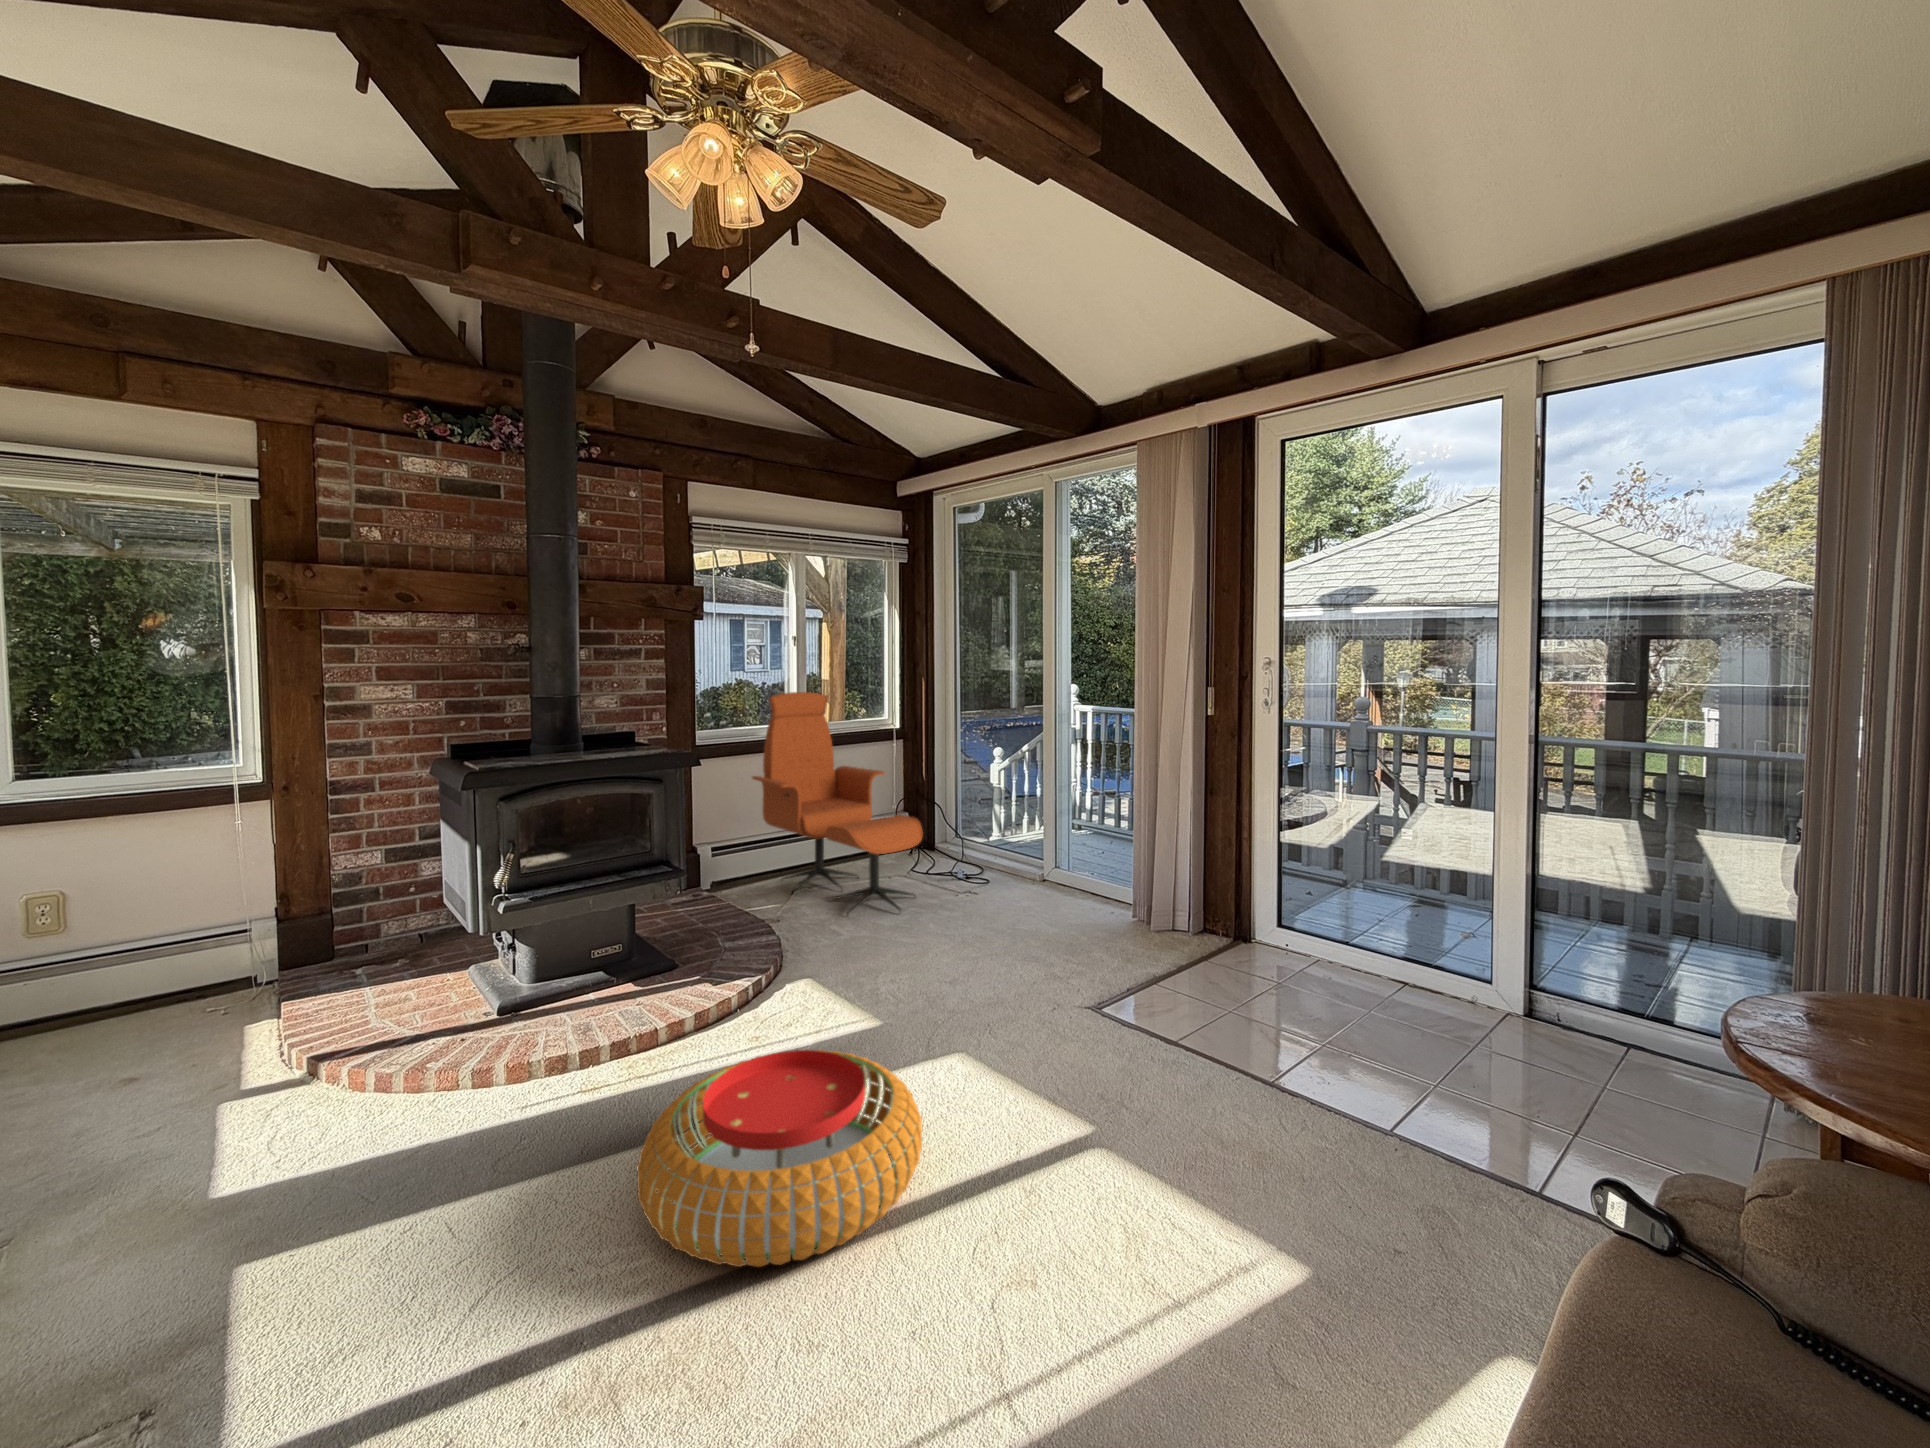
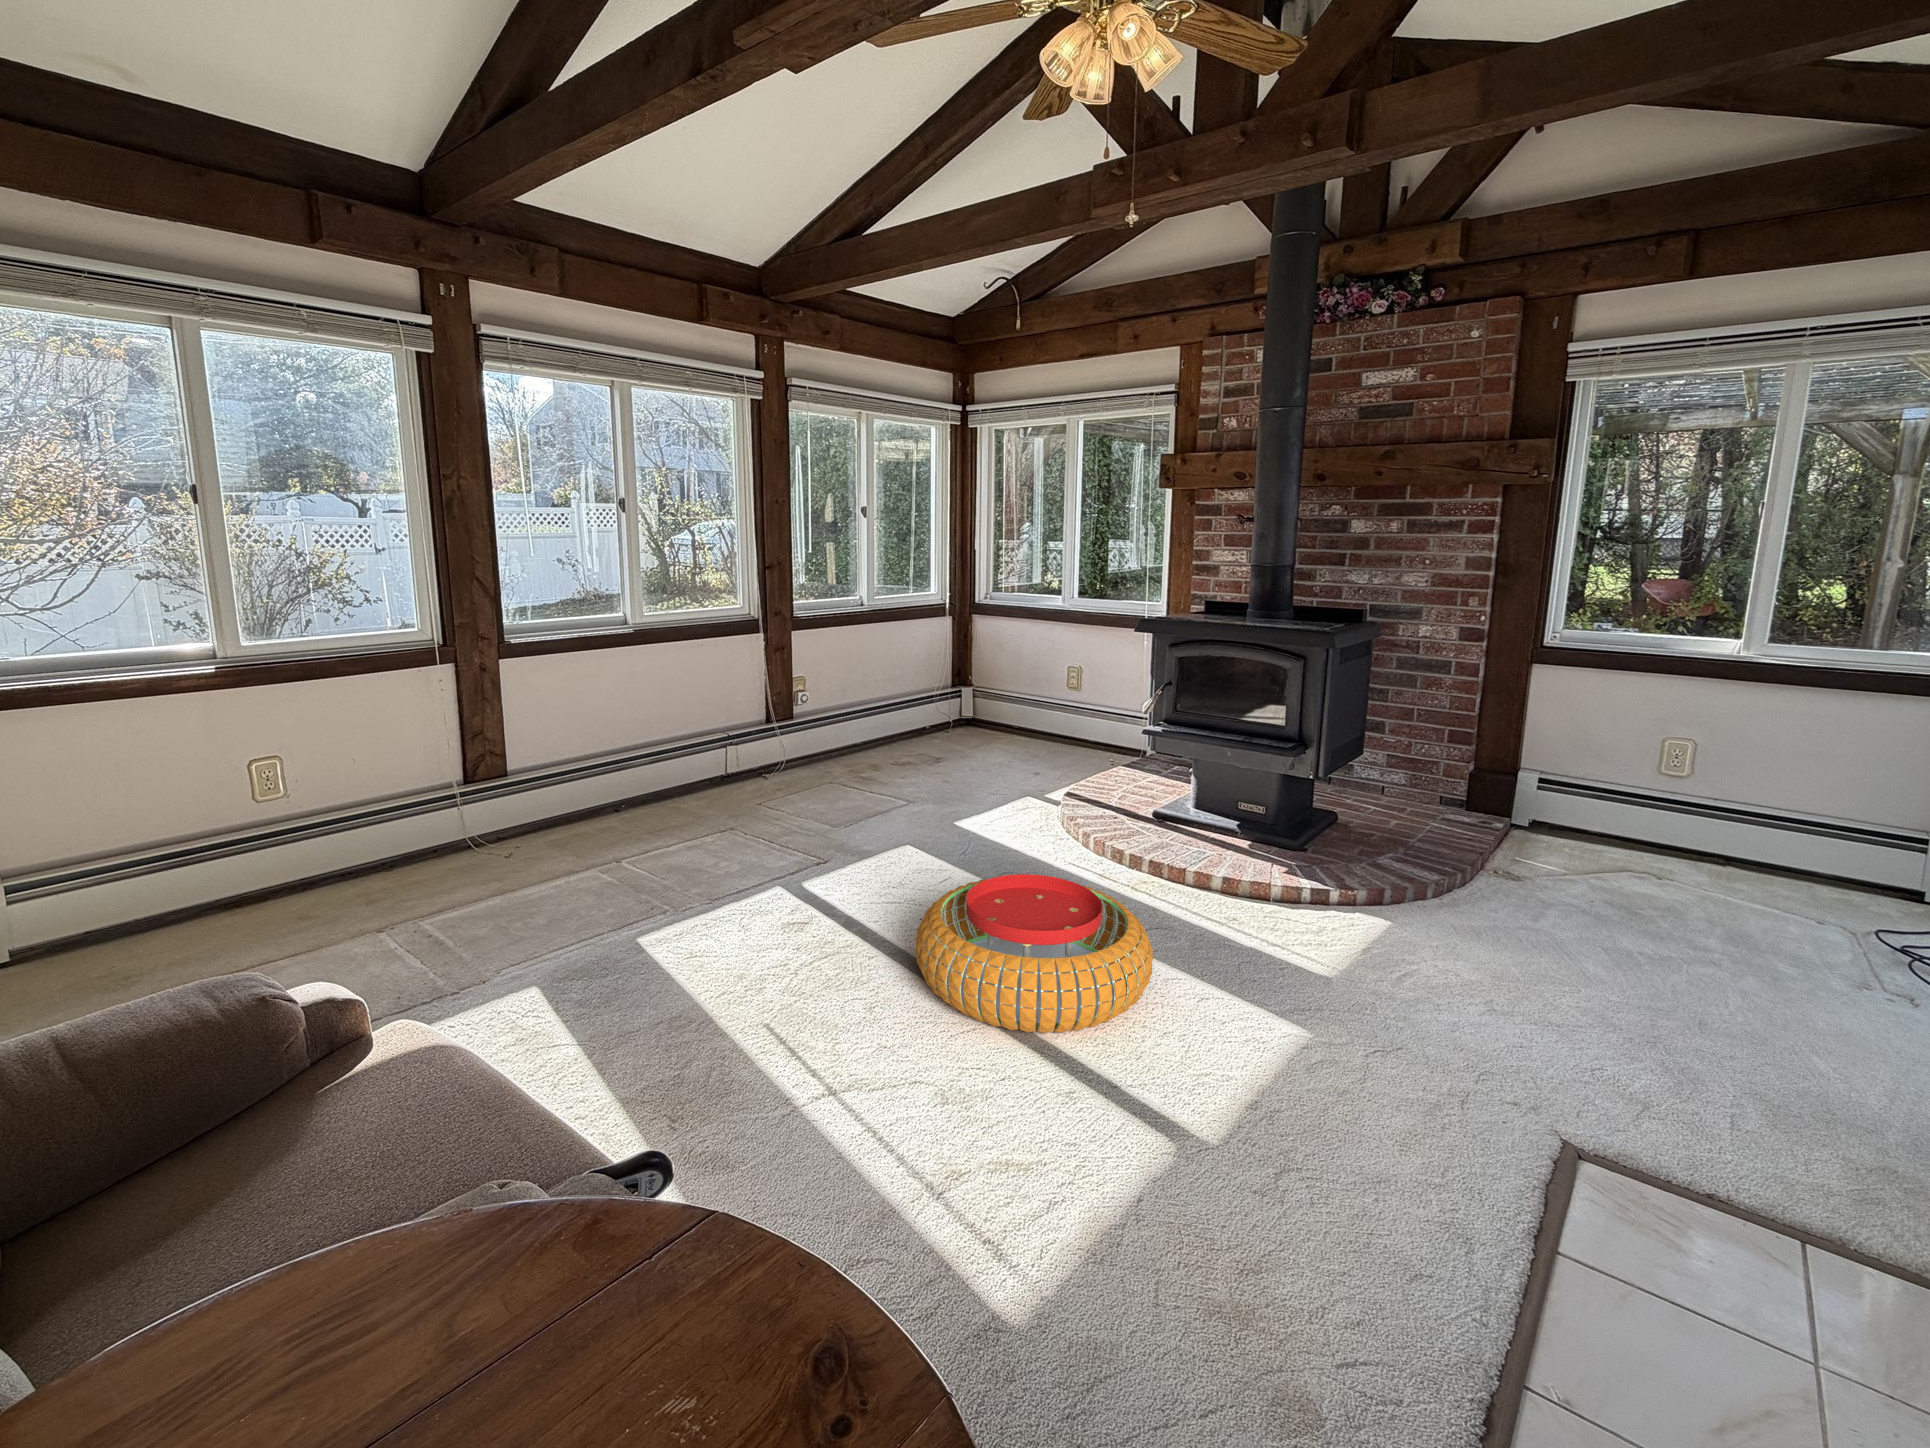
lounge chair: present [752,692,922,915] -> none [1594,588,1856,957]

